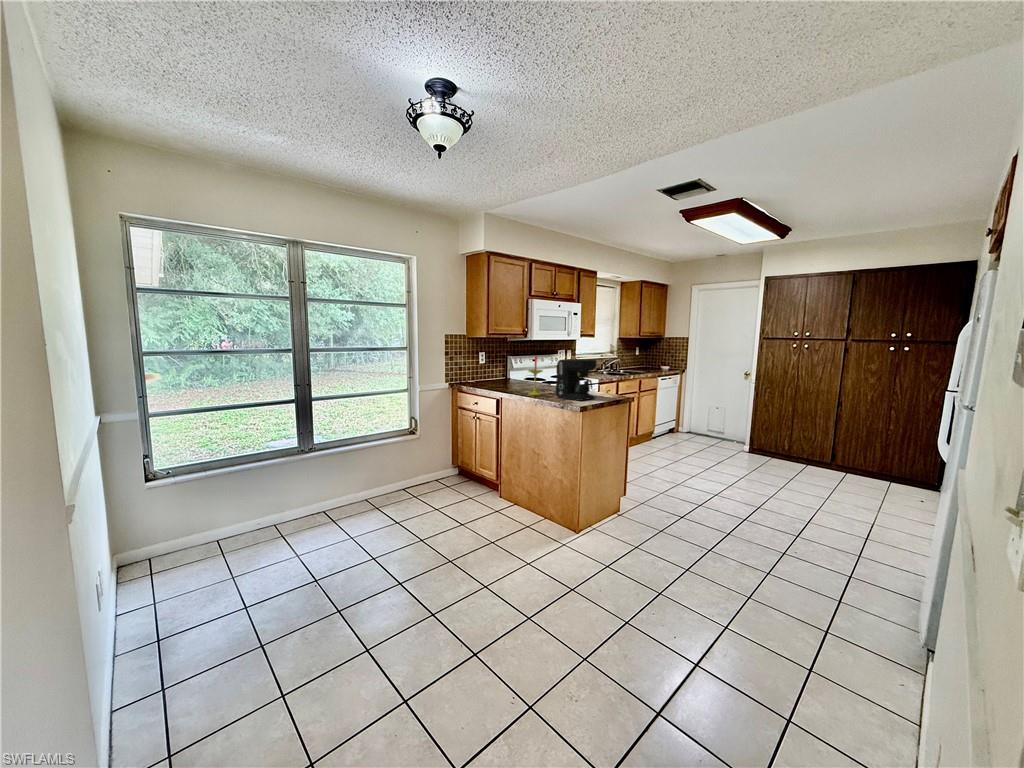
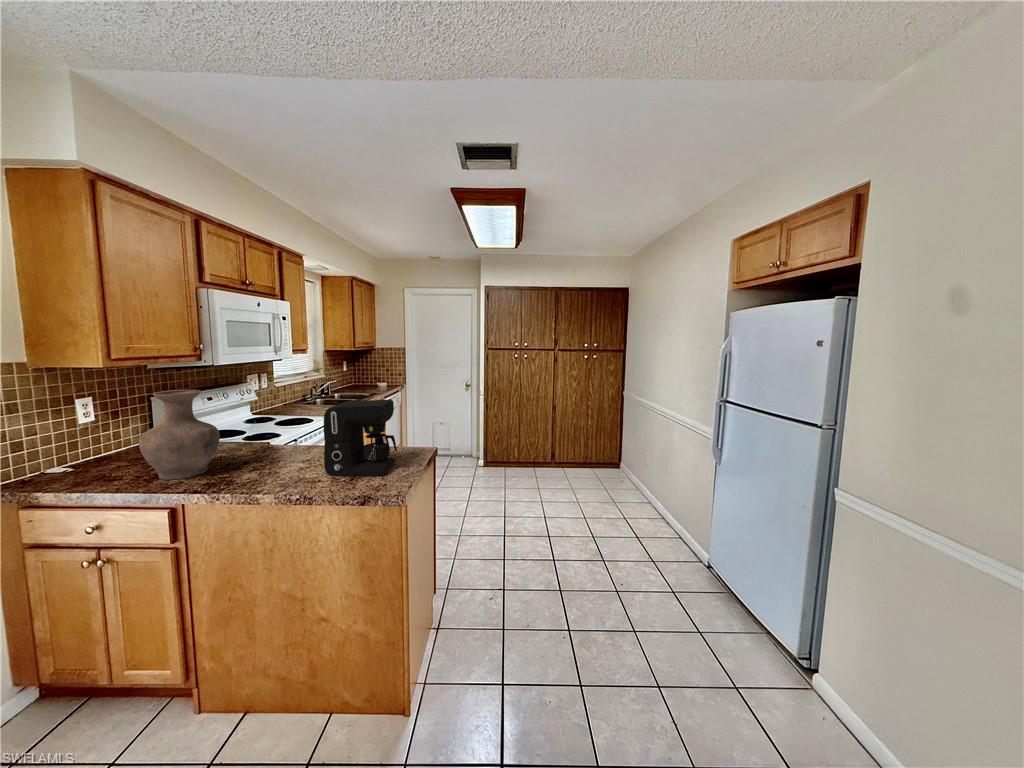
vase: none [492,349,521,389] -> present [139,390,220,480]
candle: present [528,356,543,395] -> none [247,401,289,482]

